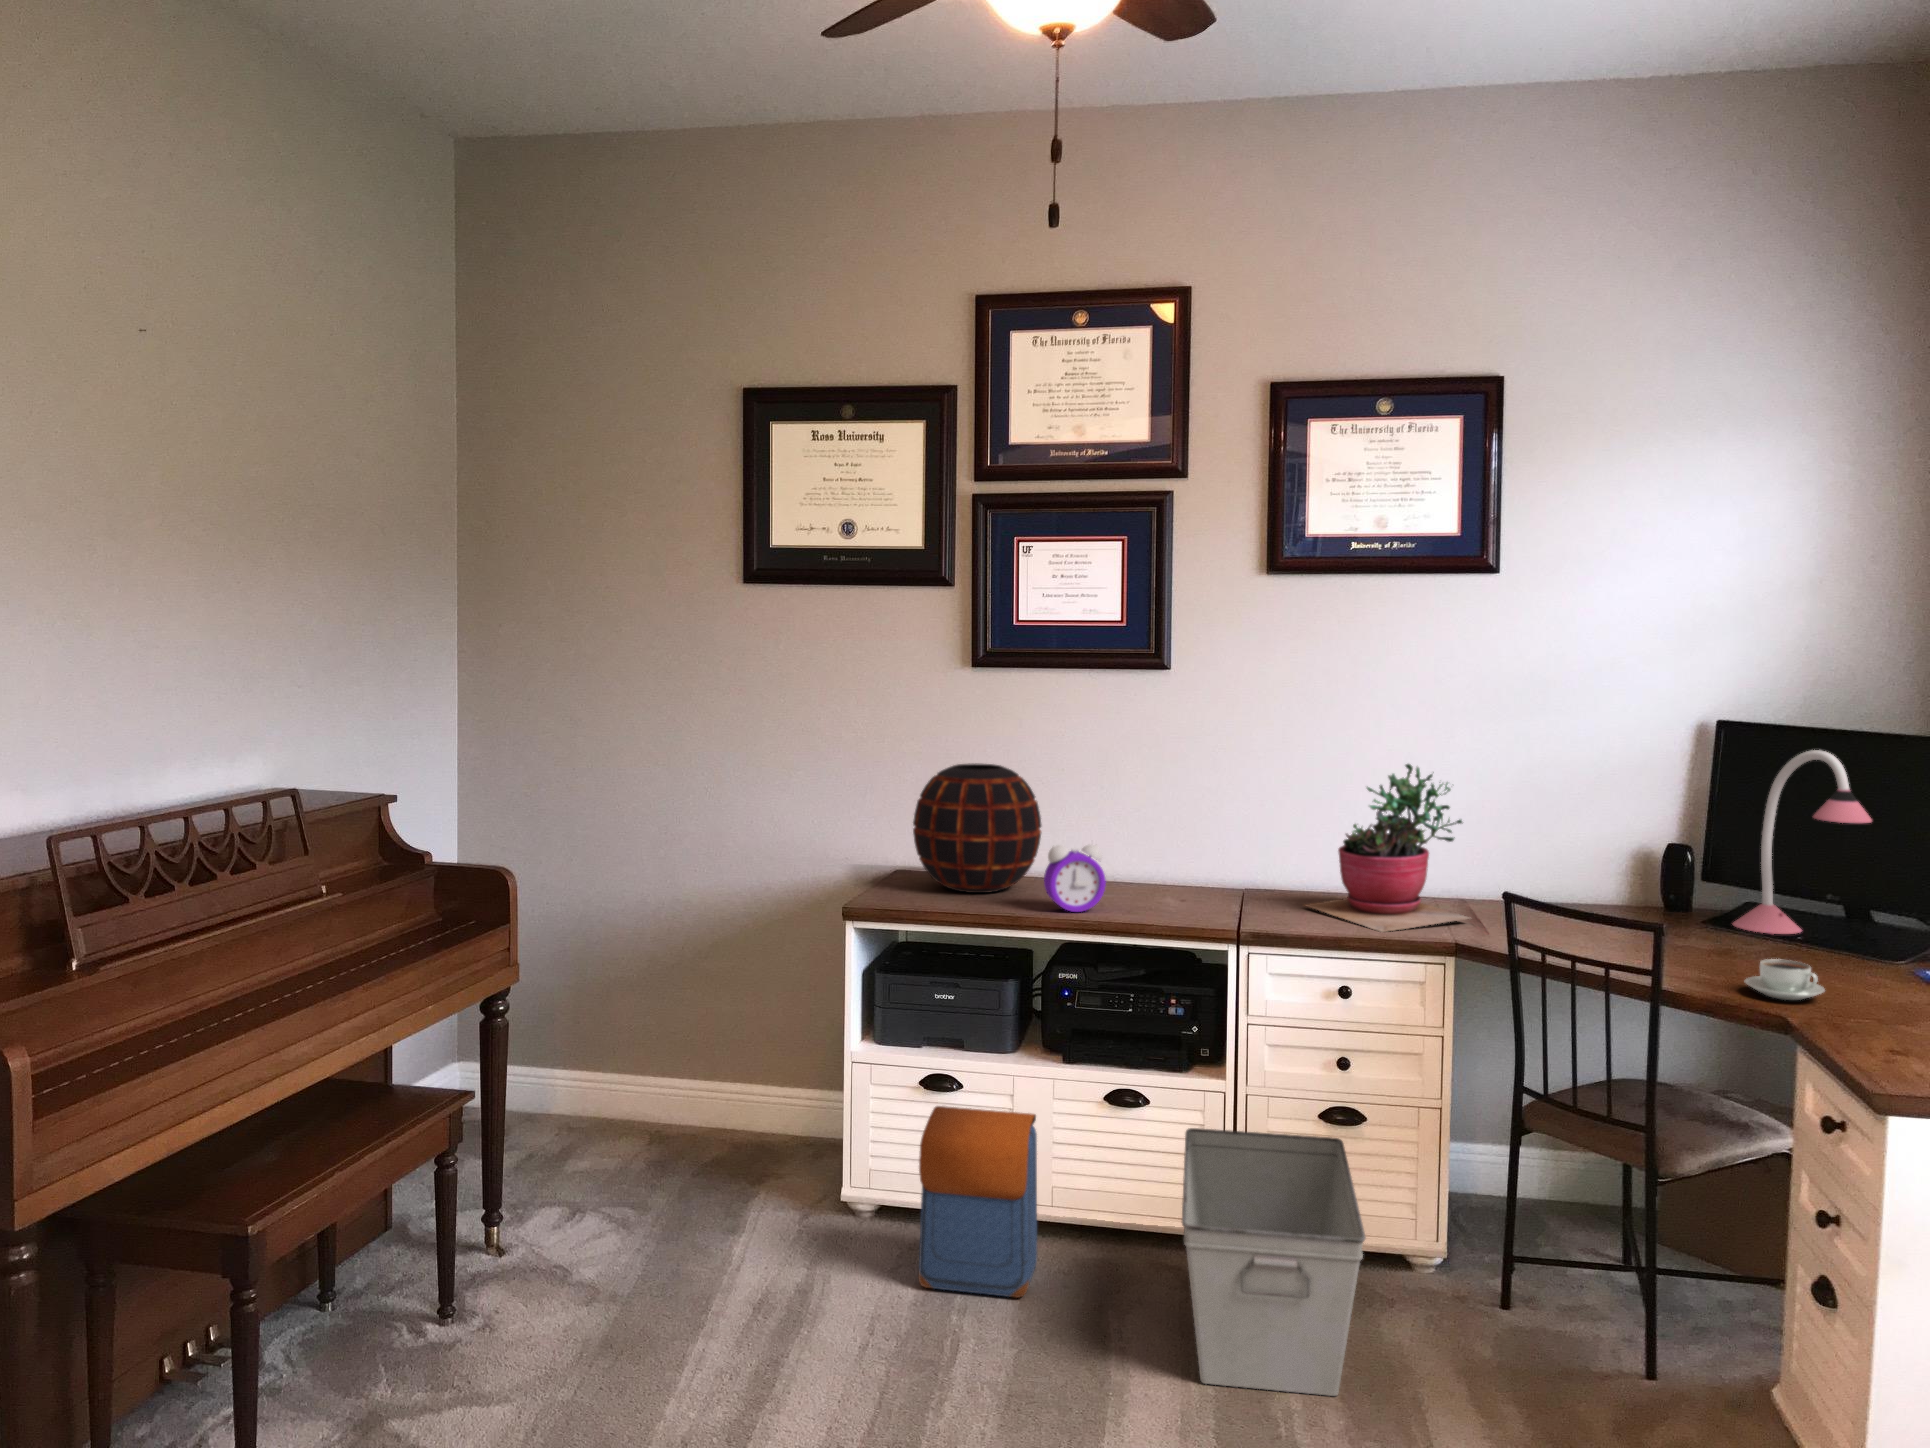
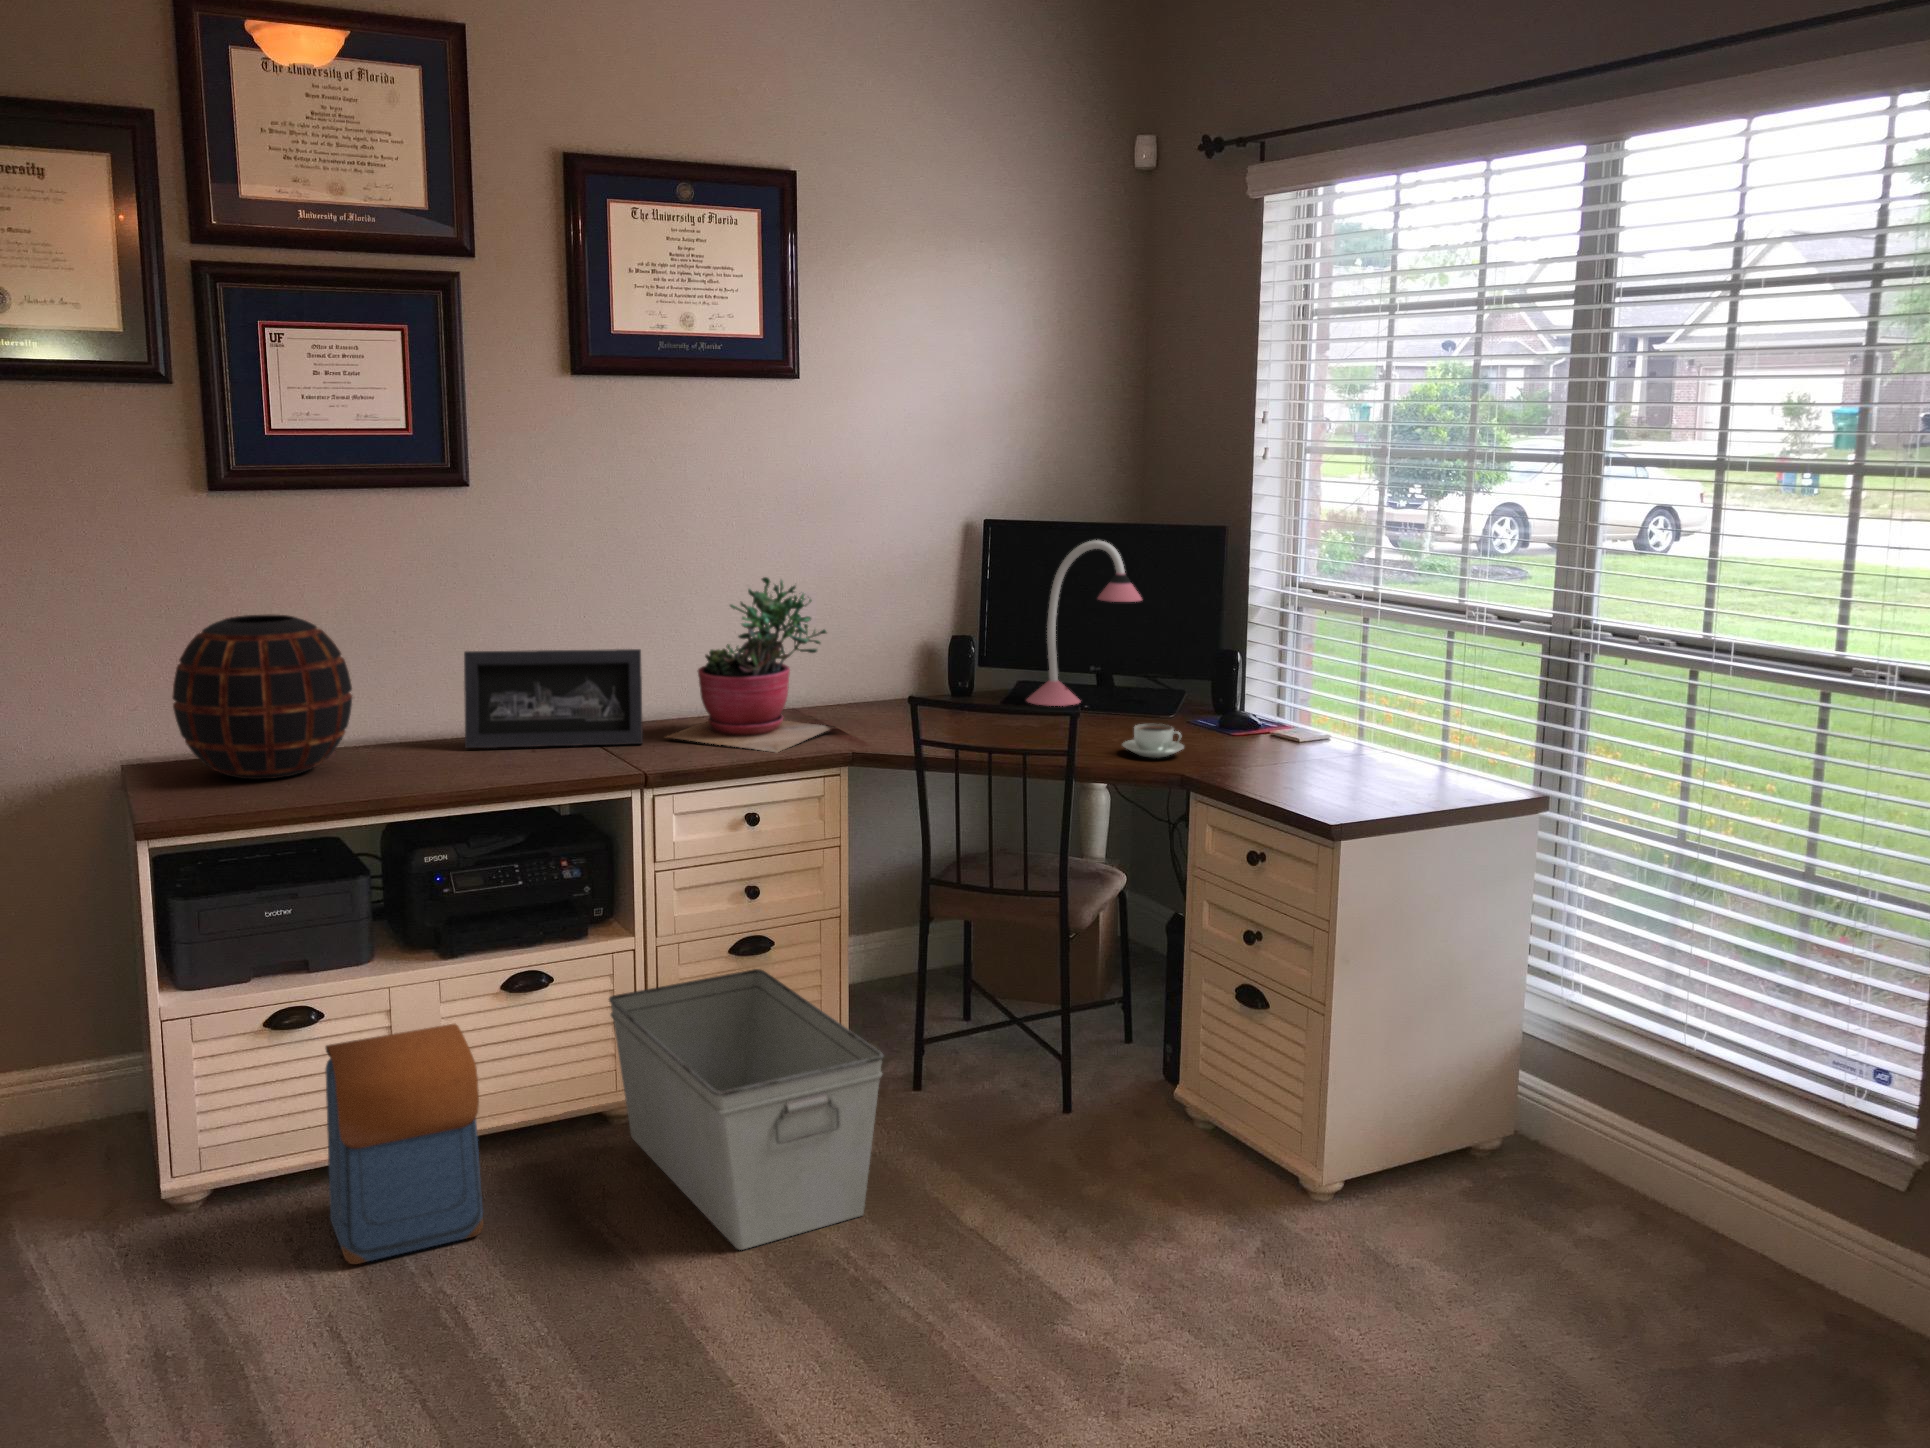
picture frame: none [1133,808,1289,908] -> present [464,649,643,748]
alarm clock: present [1044,845,1106,912] -> none [395,698,473,781]

